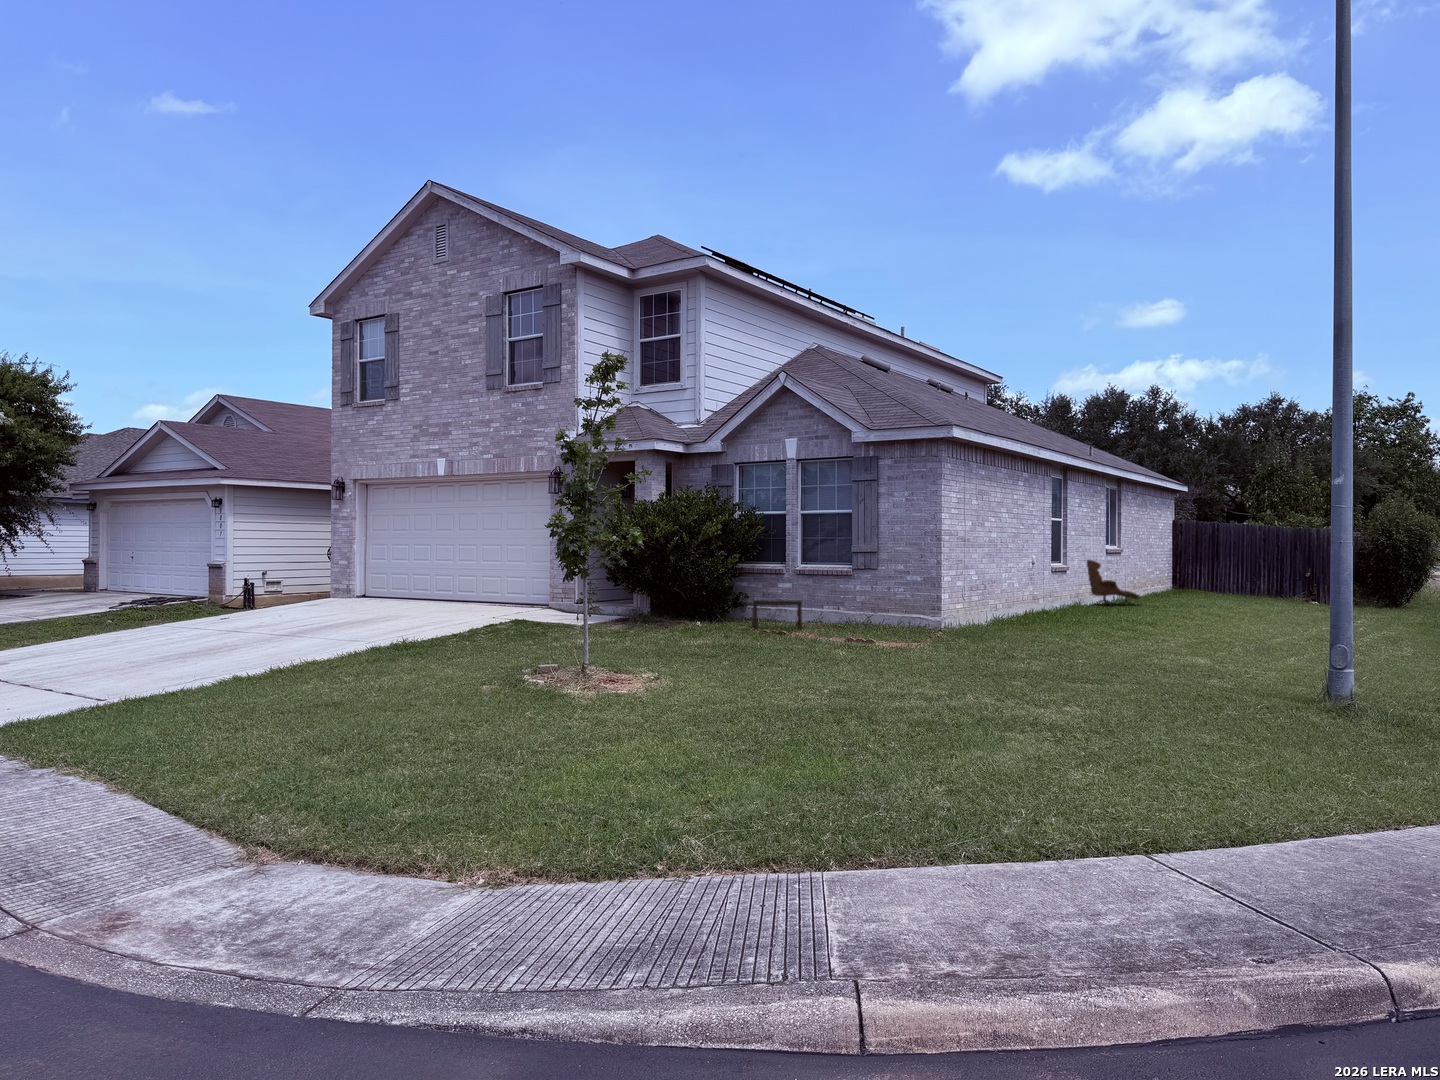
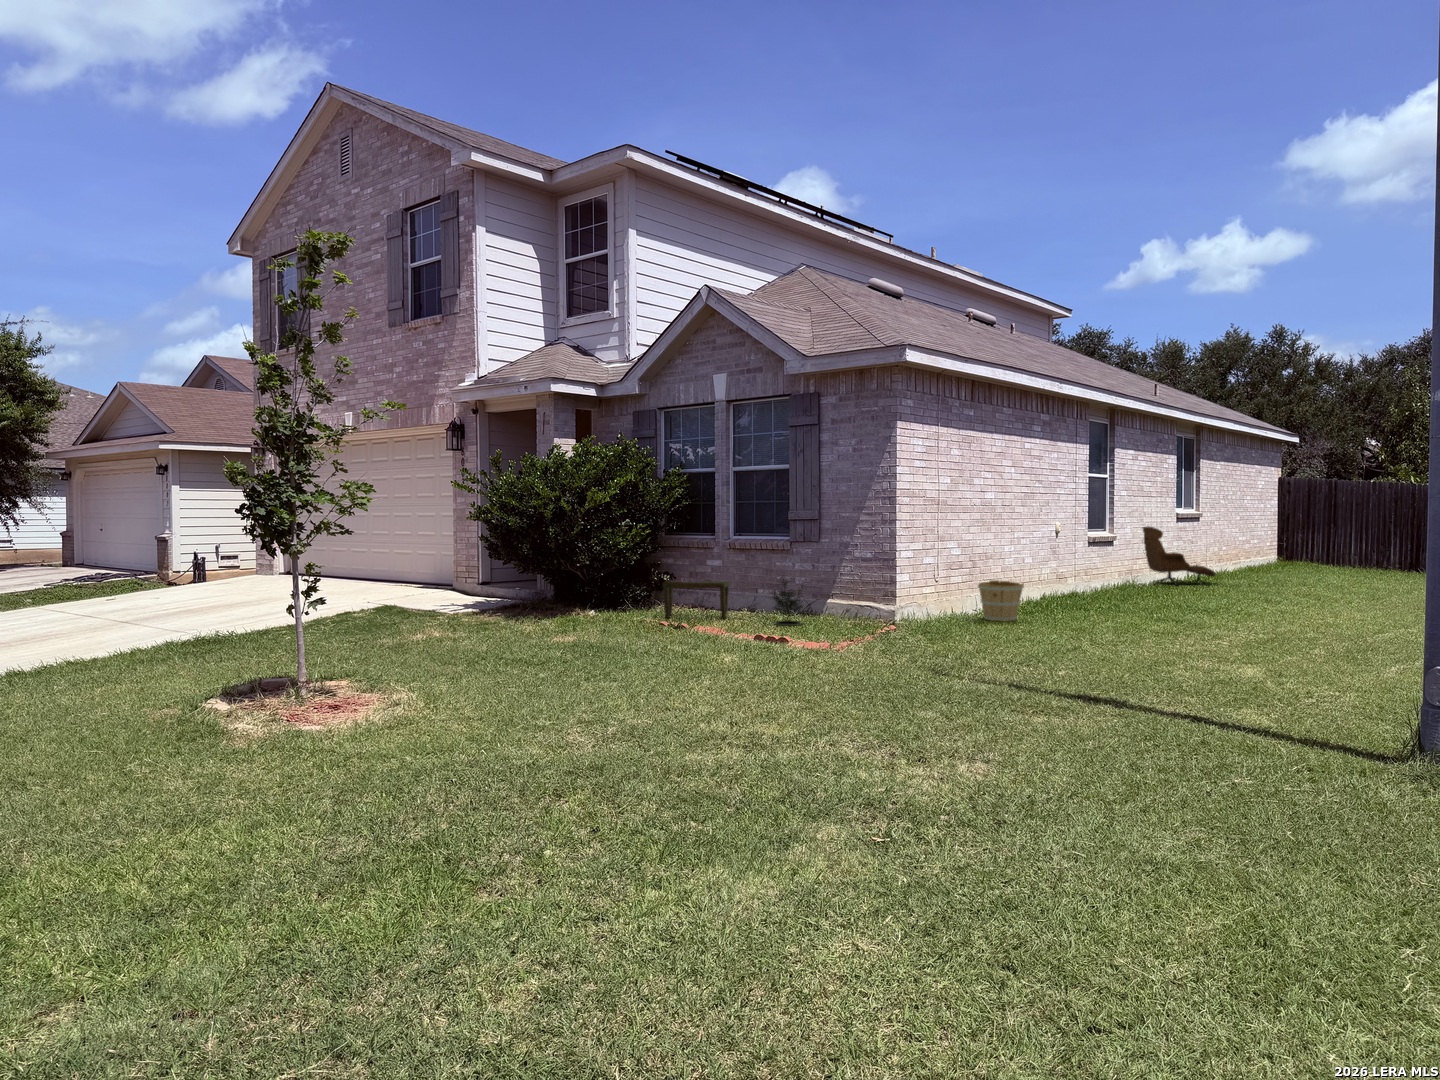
potted tree: none [842,594,867,633] -> present [772,577,802,626]
wooden bucket: none [989,599,1023,629] -> present [978,580,1023,621]

